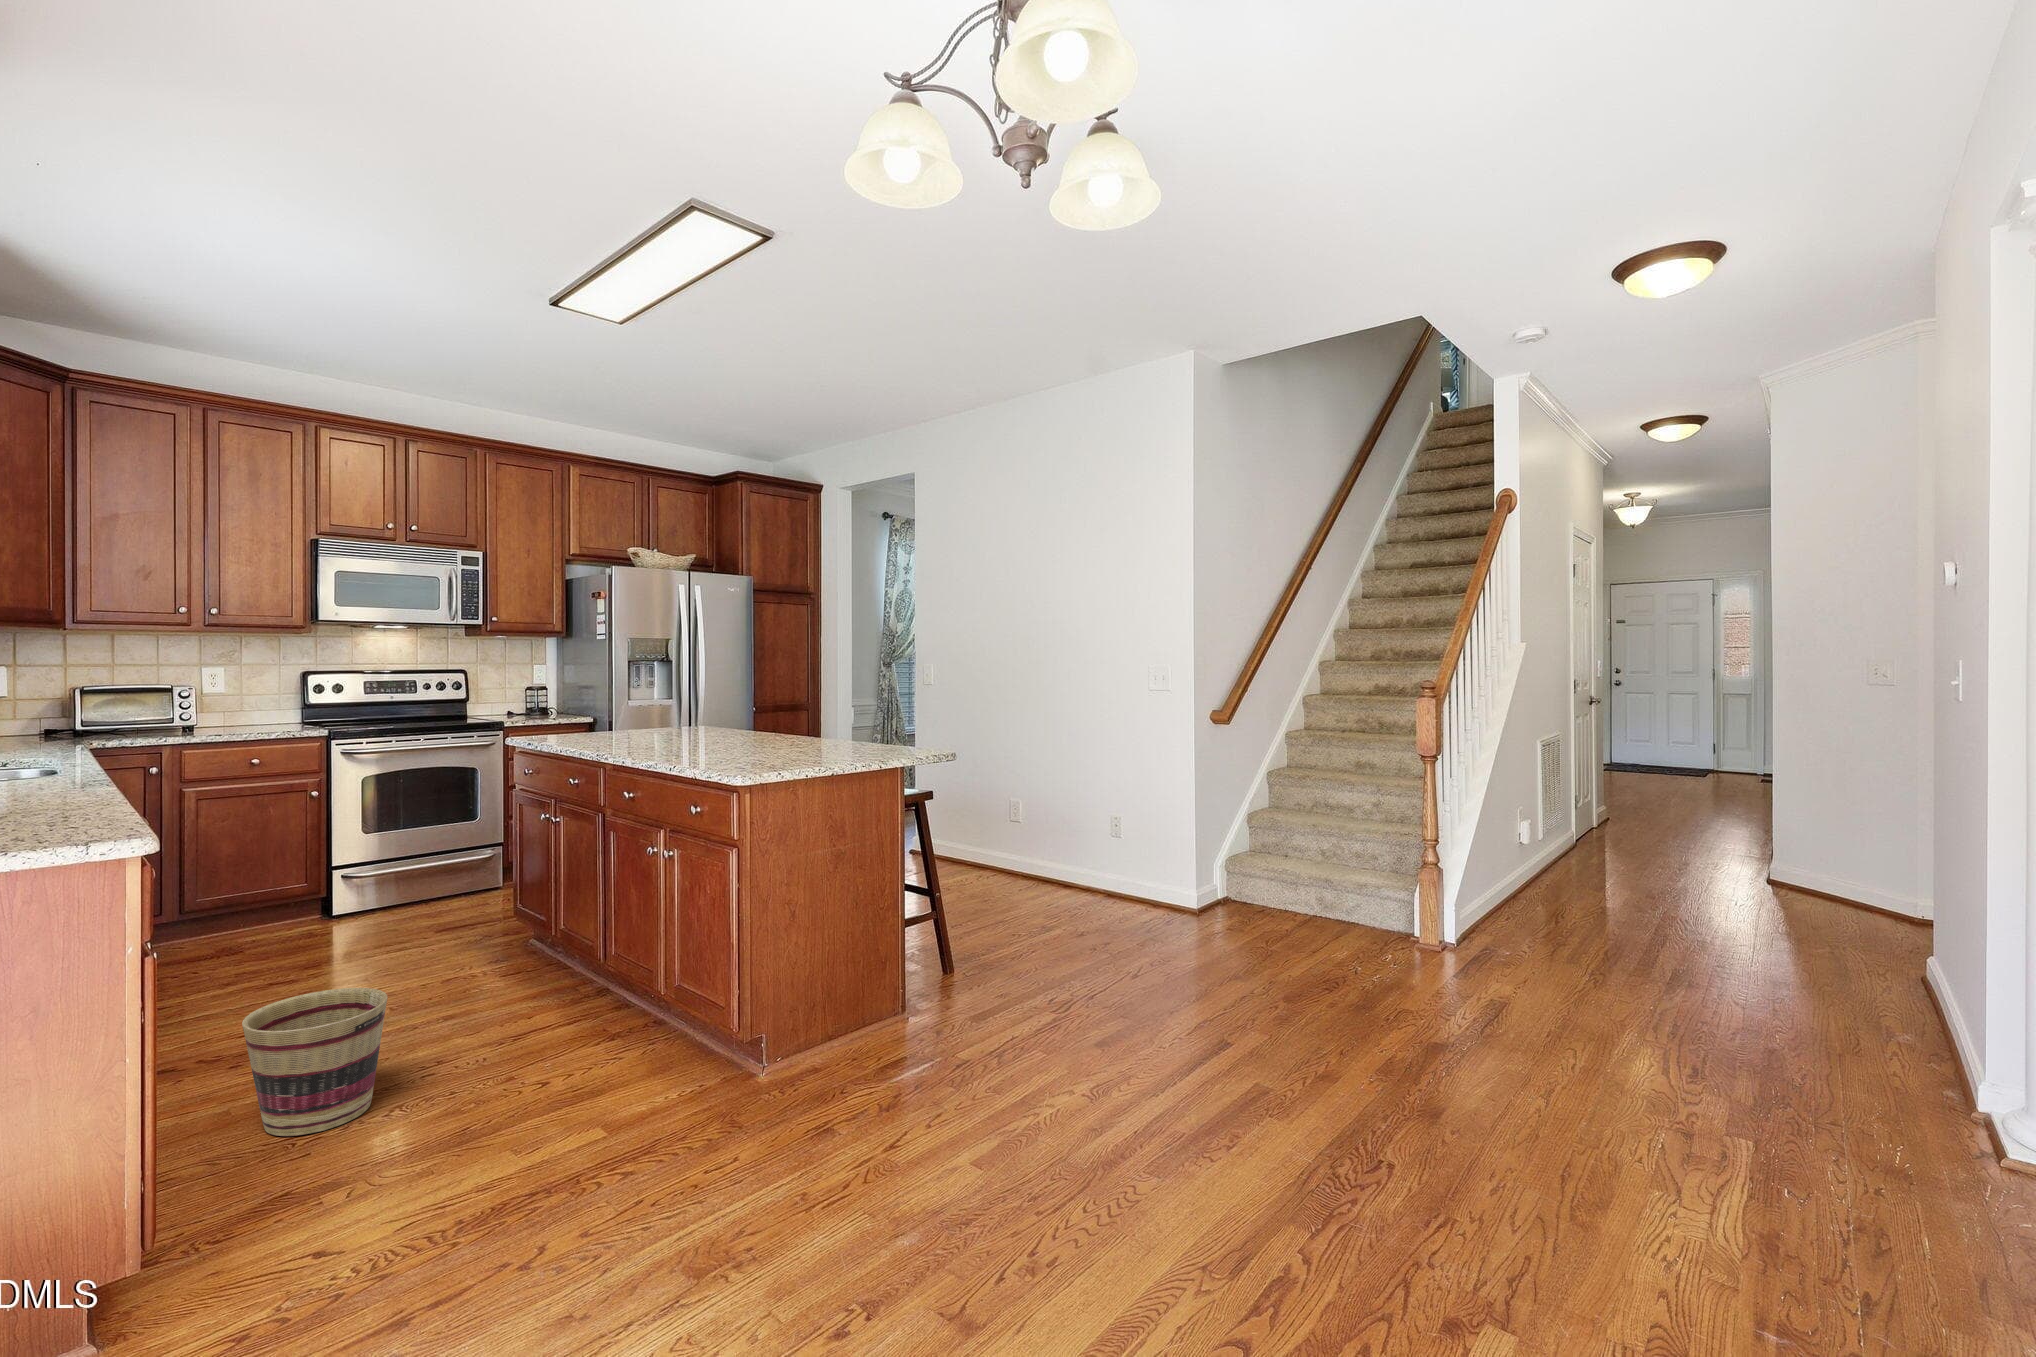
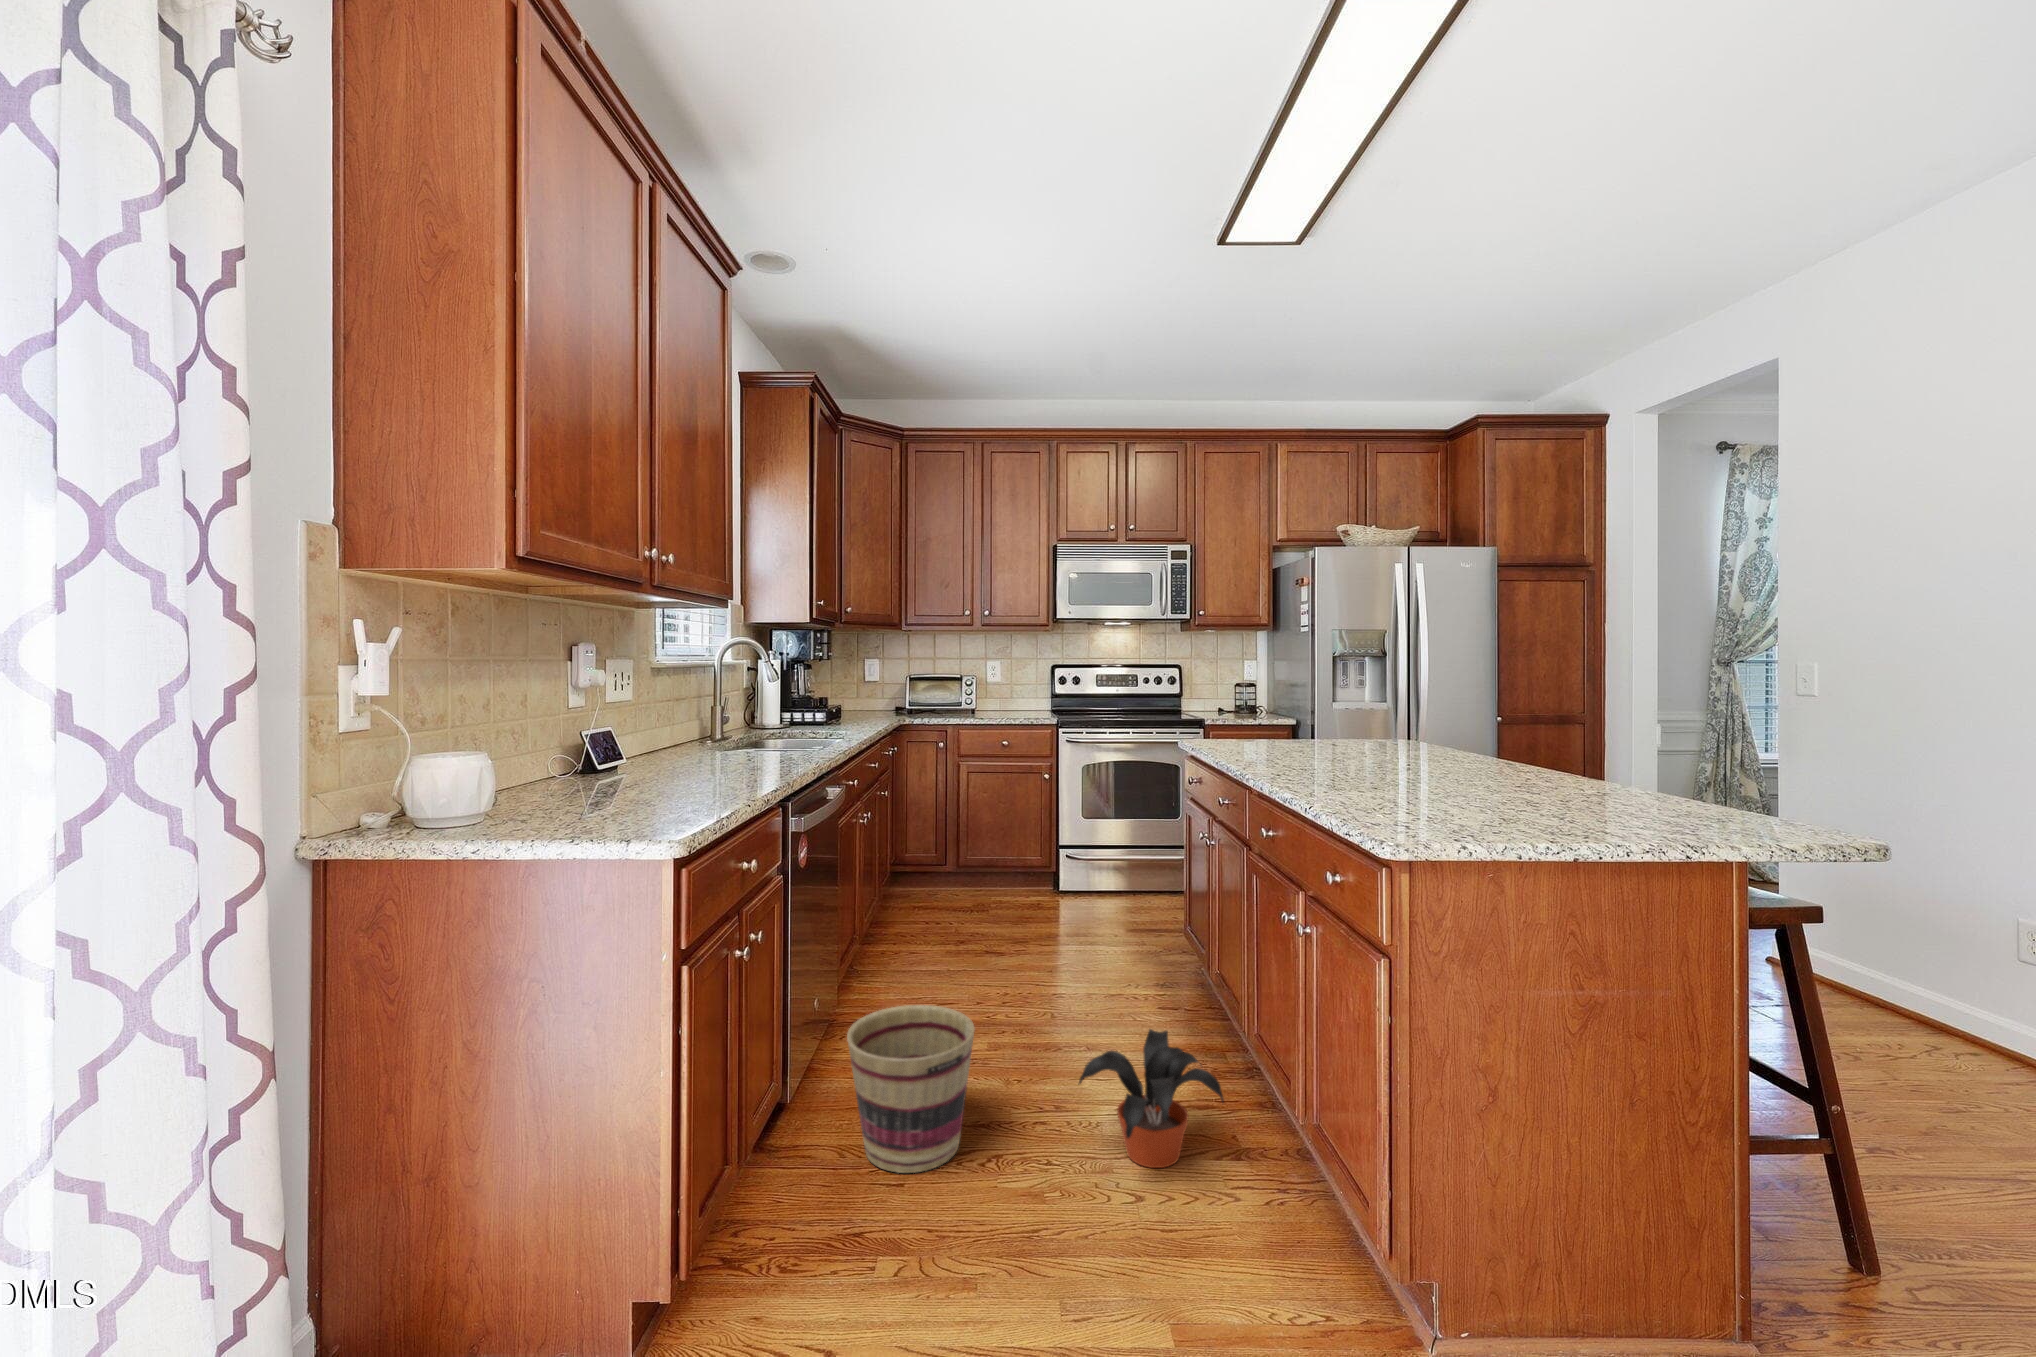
potted plant: none [492,959,612,1059] -> present [1079,1029,1224,1168]

